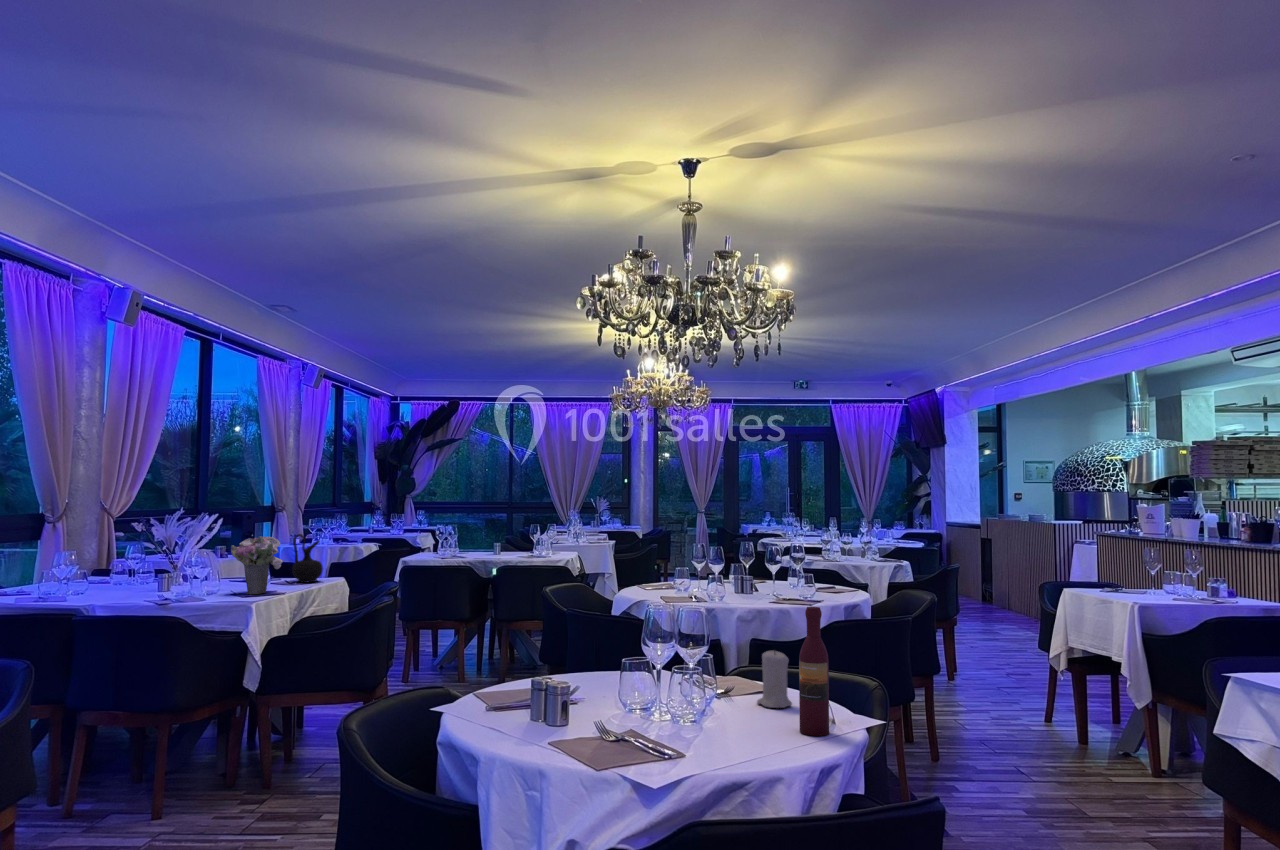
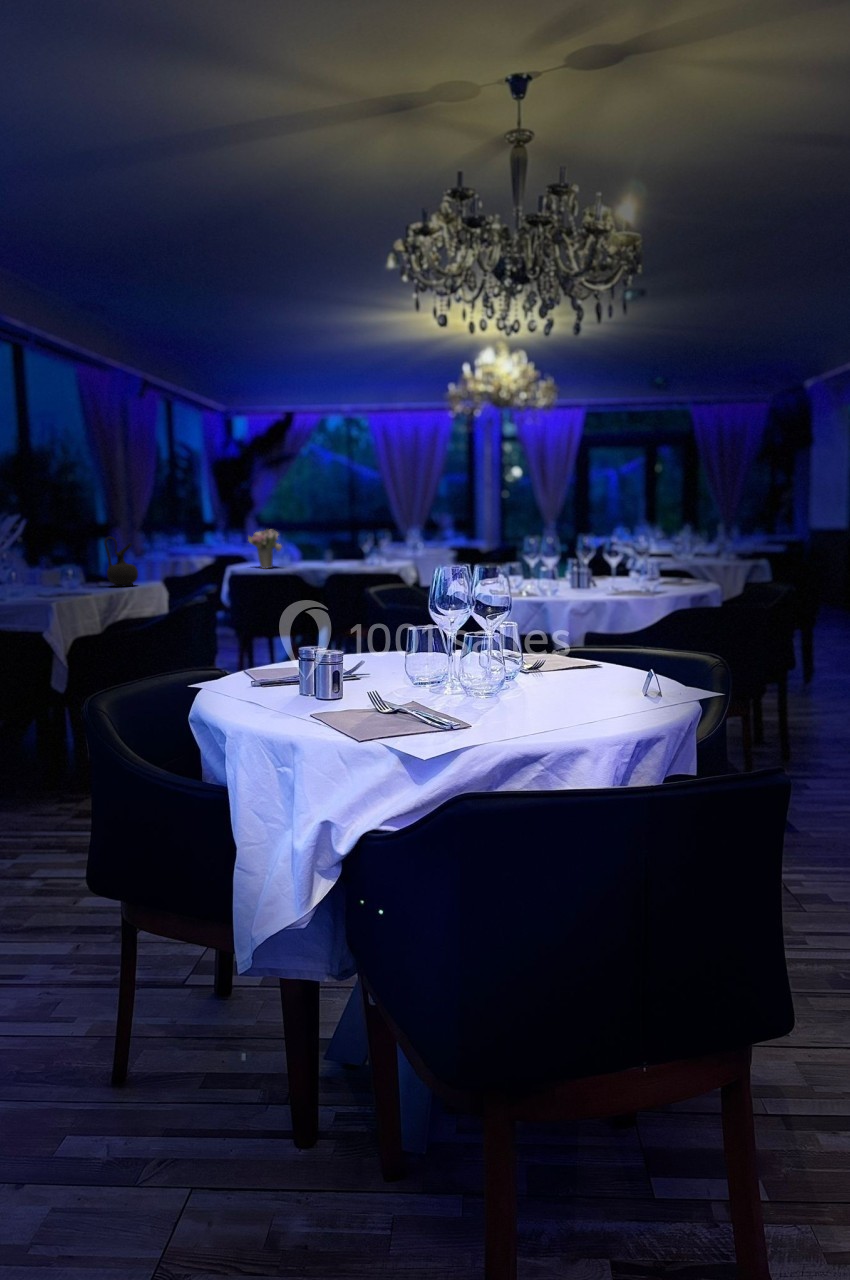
flower bouquet: present [231,536,283,594] -> present [248,529,282,569]
wine bottle: present [799,607,829,736] -> none [617,555,655,708]
candle: present [757,650,792,708] -> none [571,616,613,683]

